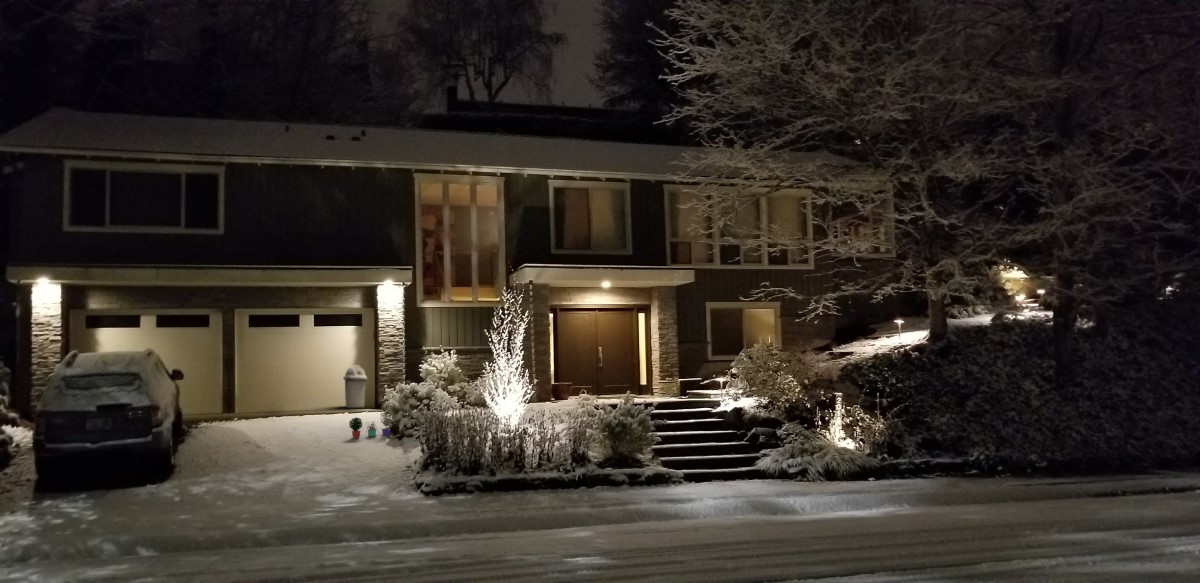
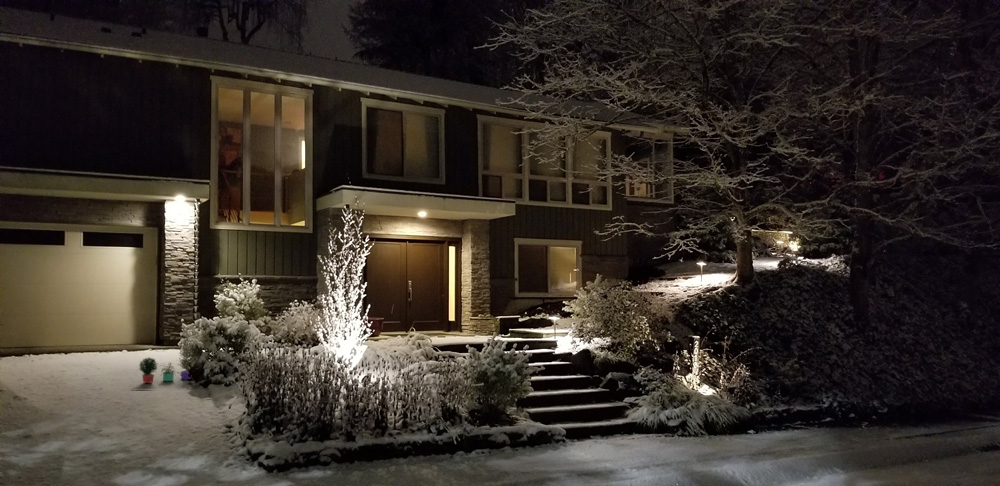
trash can: present [343,365,367,408] -> none [118,291,149,341]

